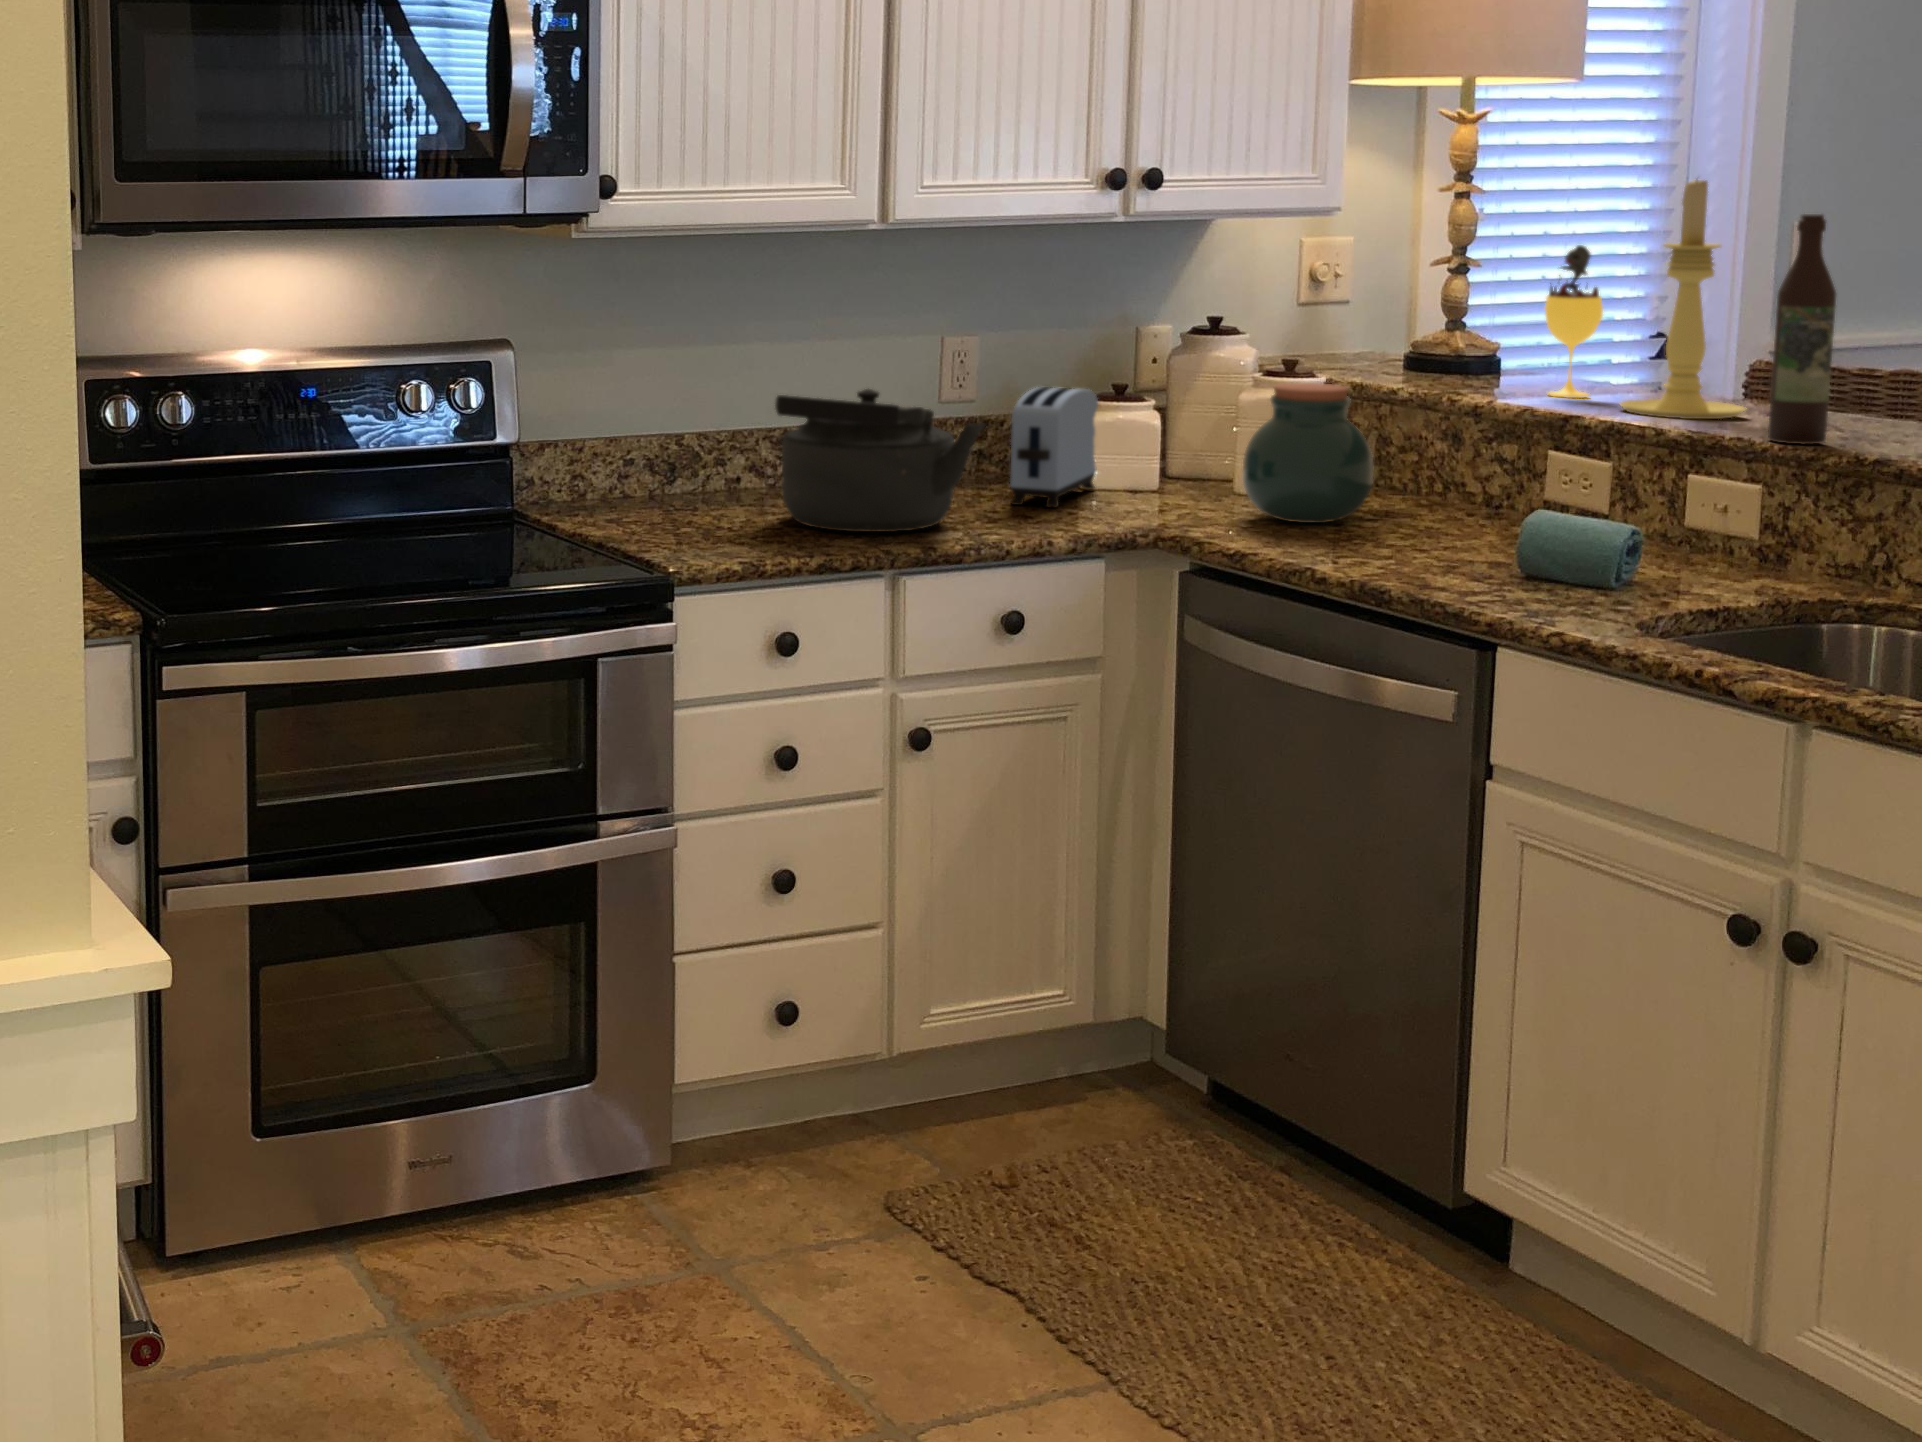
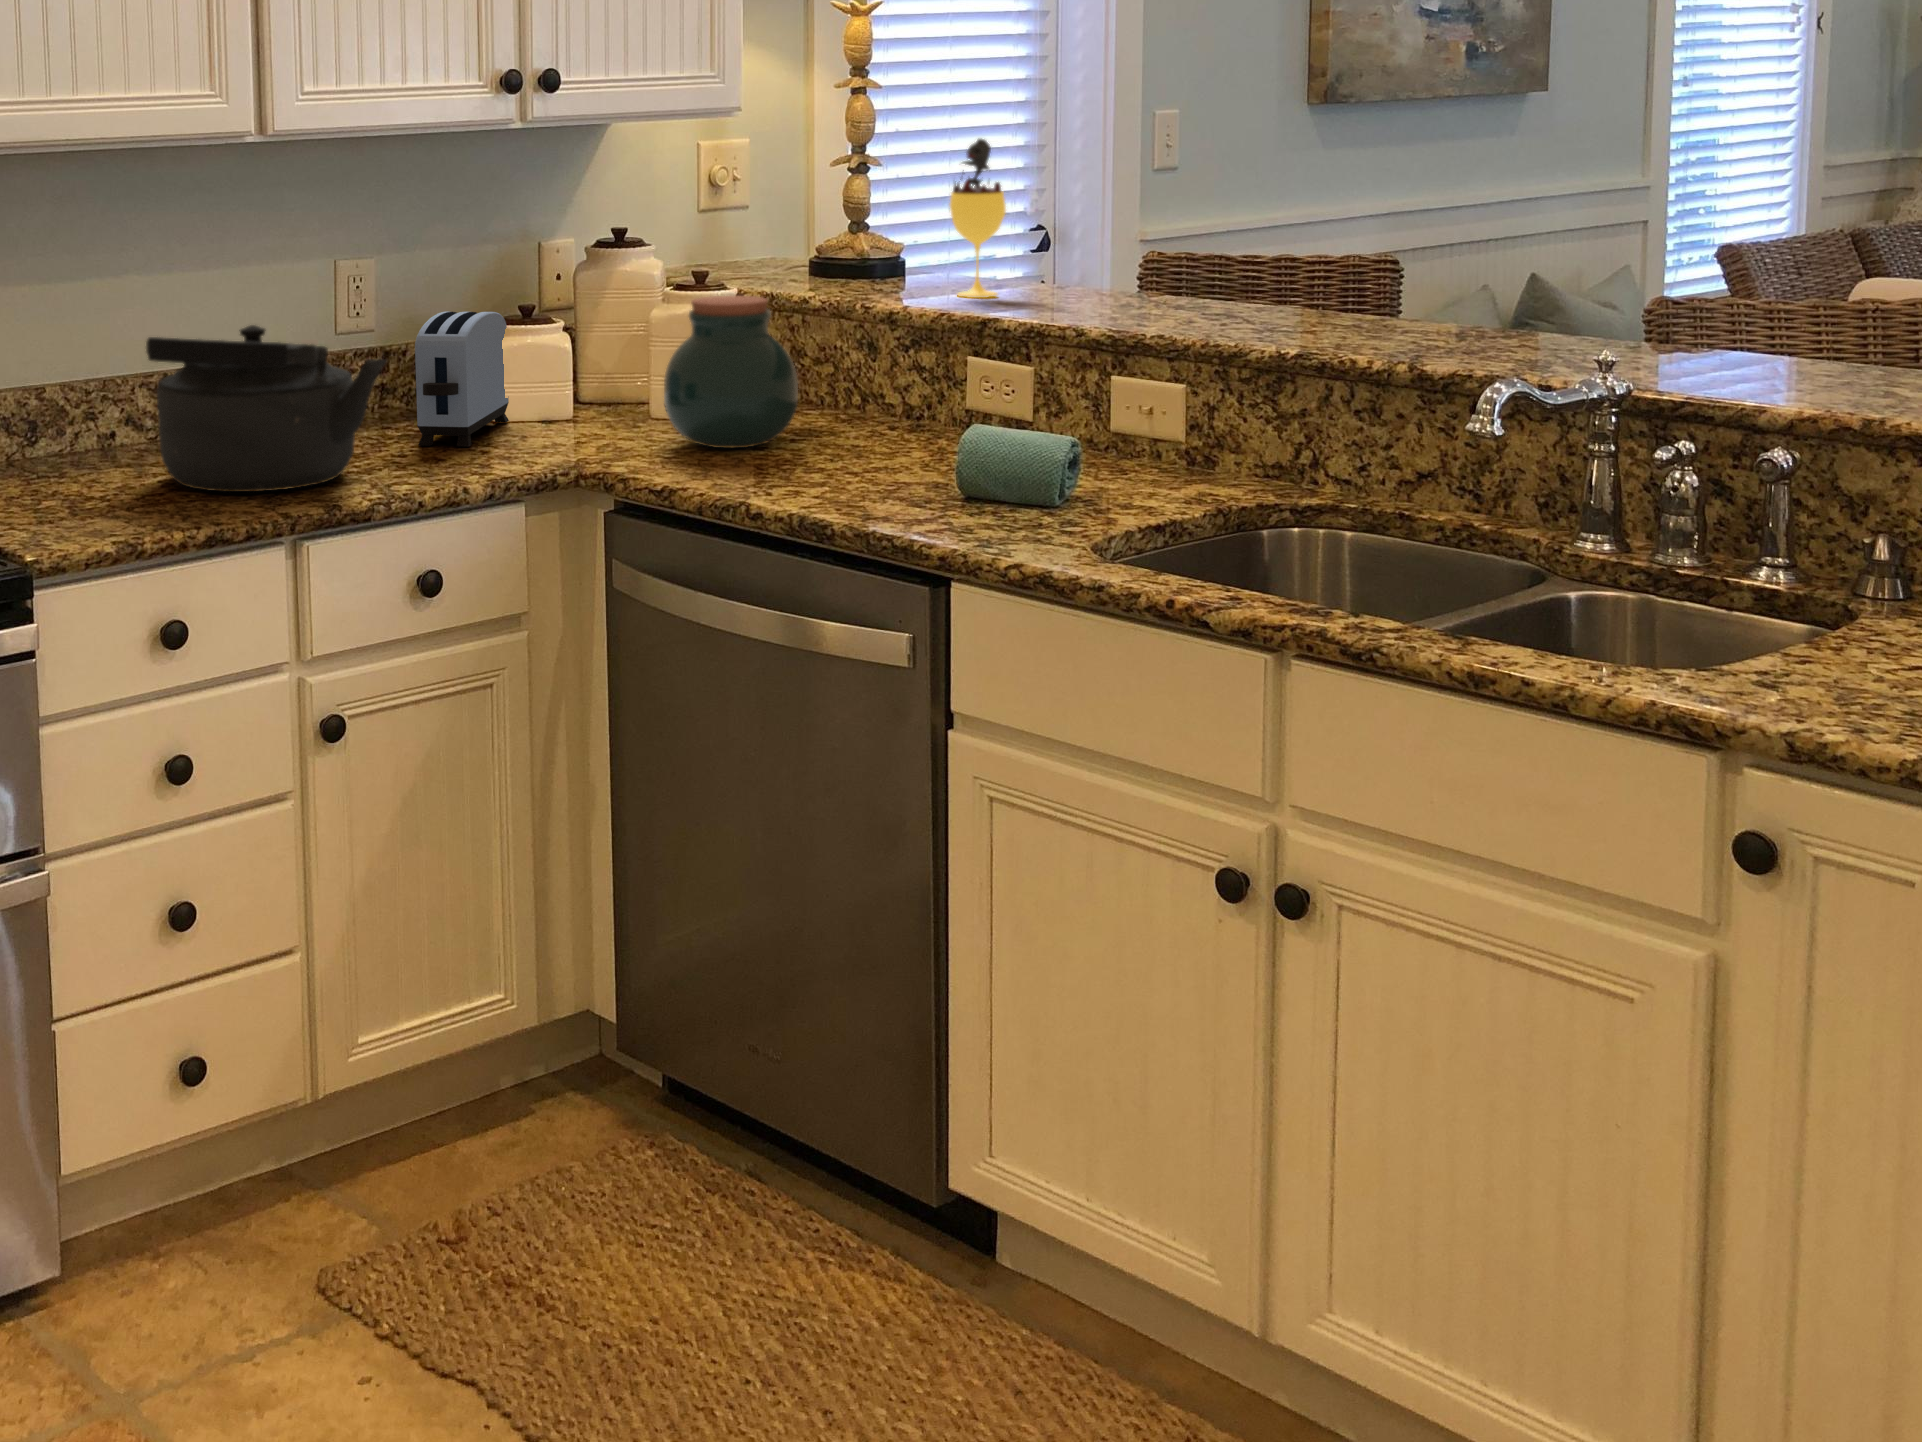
candle holder: present [1620,179,1745,419] -> none [1031,63,1153,316]
wine bottle: present [1768,214,1836,444] -> none [1188,99,1245,340]

